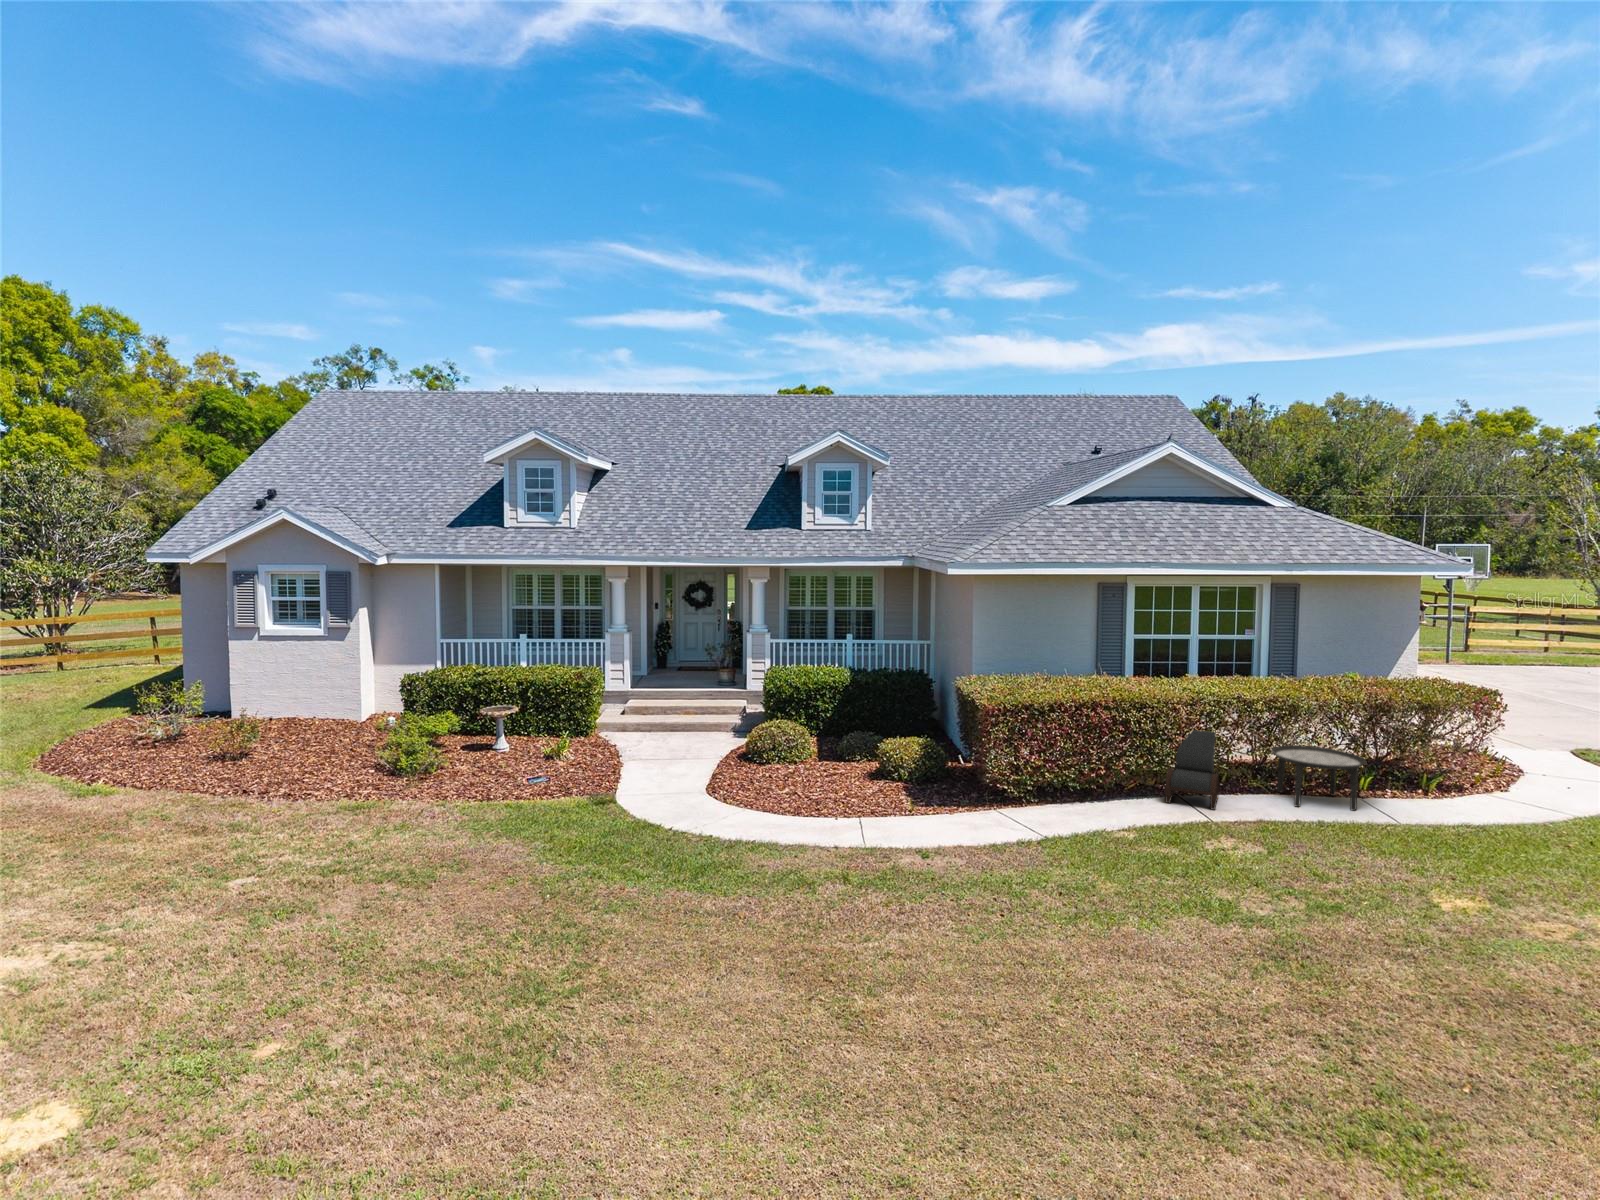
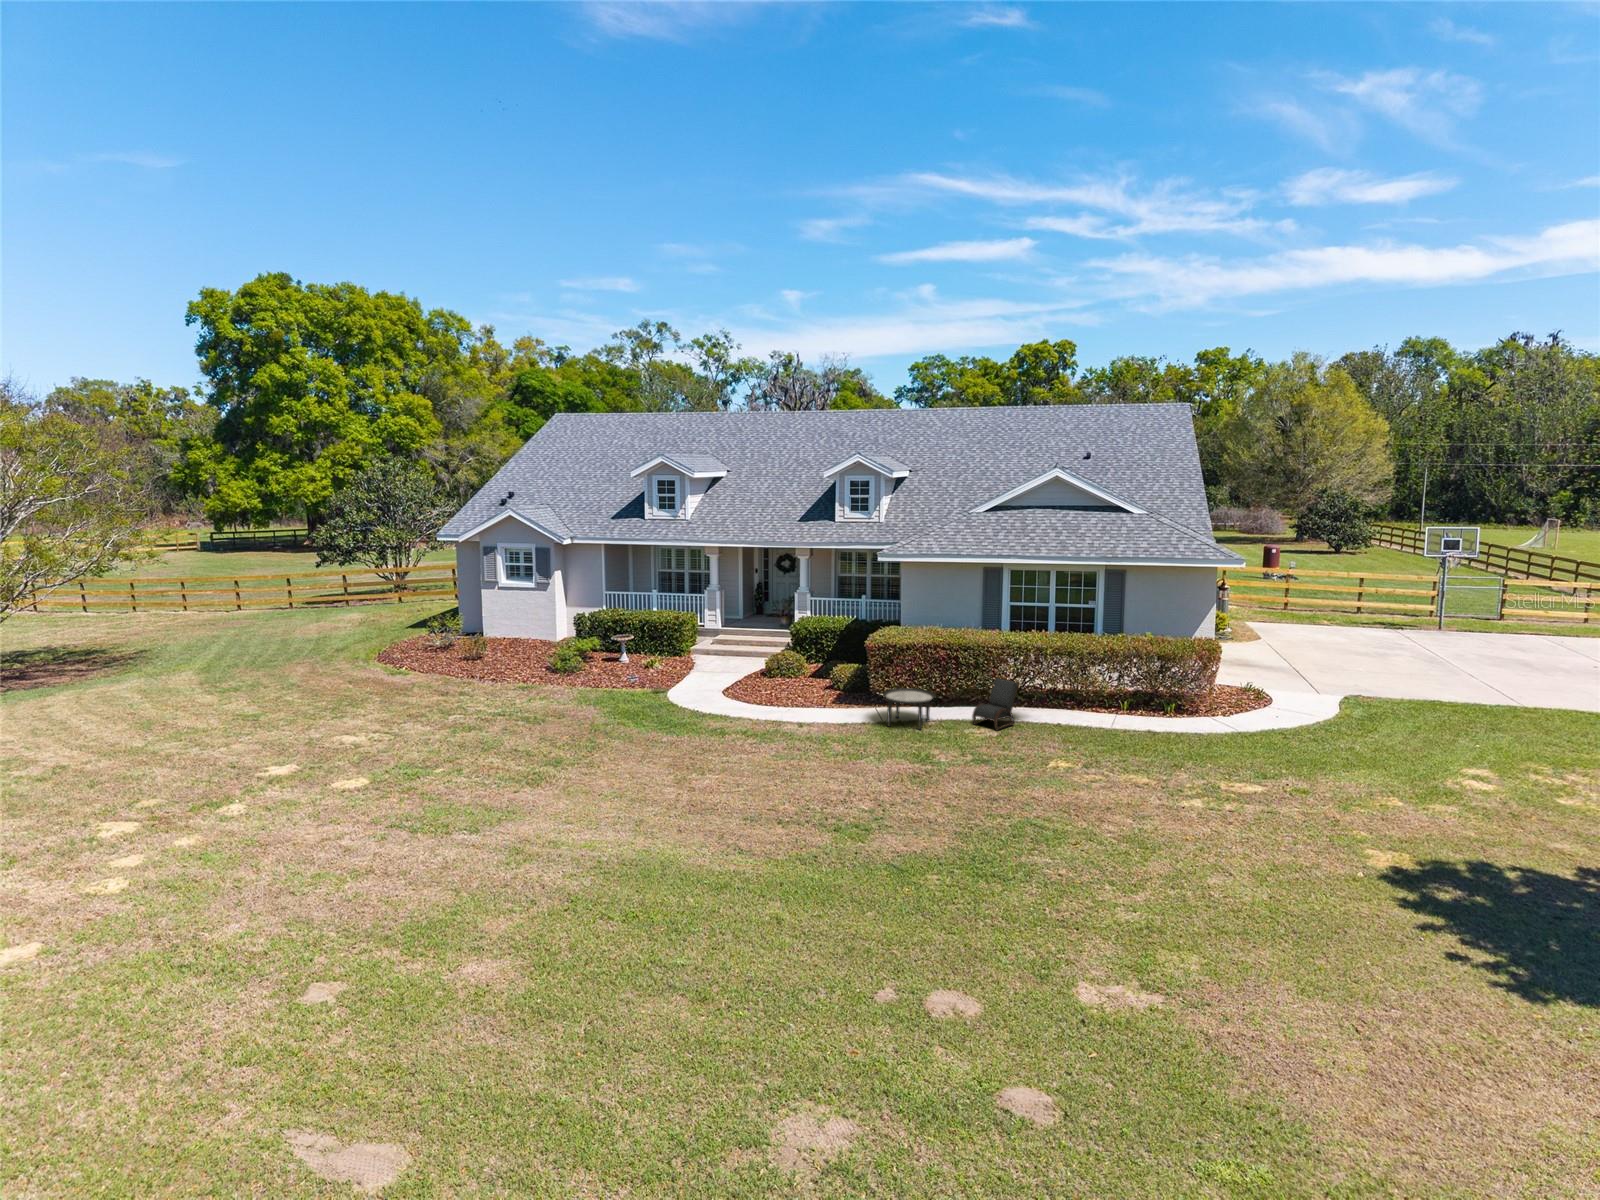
round table: present [1271,745,1366,811] -> present [883,688,935,730]

